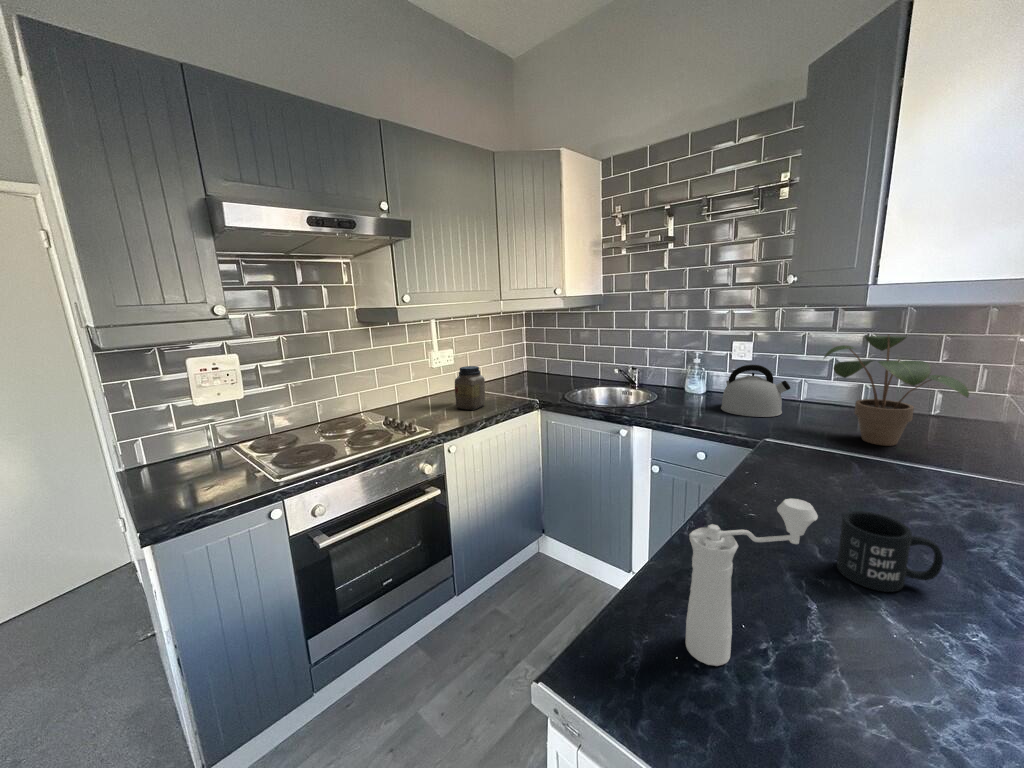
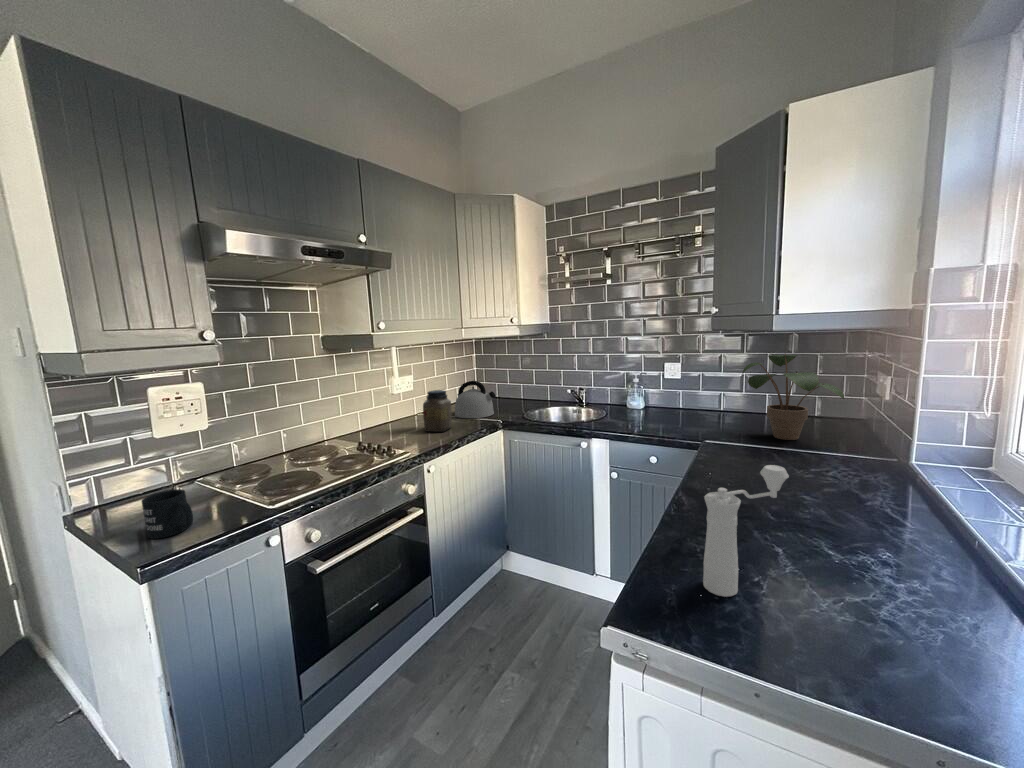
kettle: present [721,365,790,417] -> present [455,381,496,418]
mug: present [837,511,943,592] -> present [142,489,193,539]

